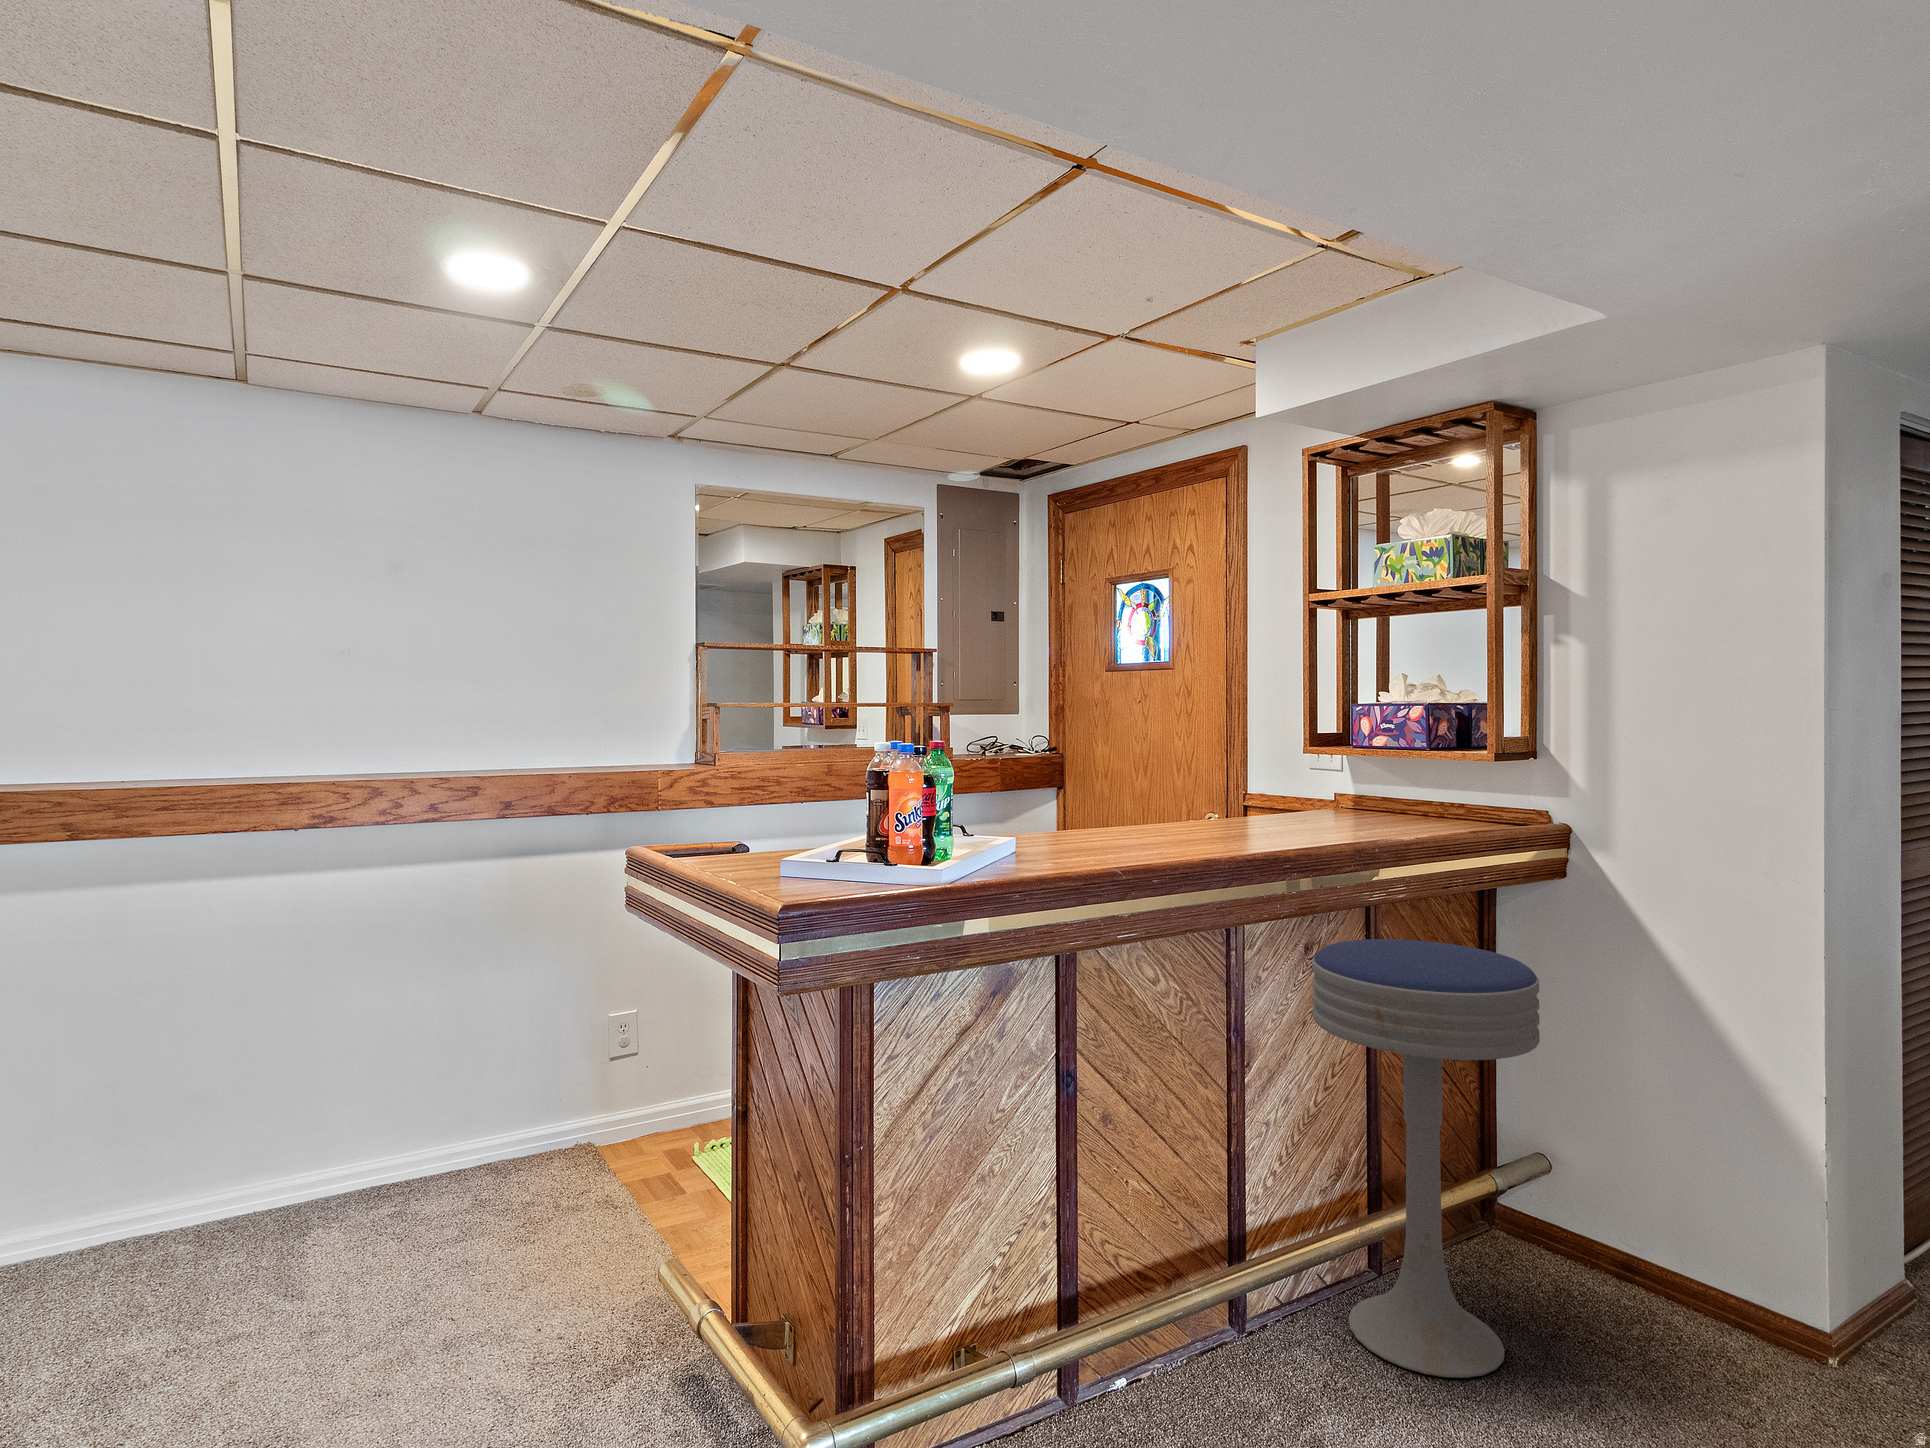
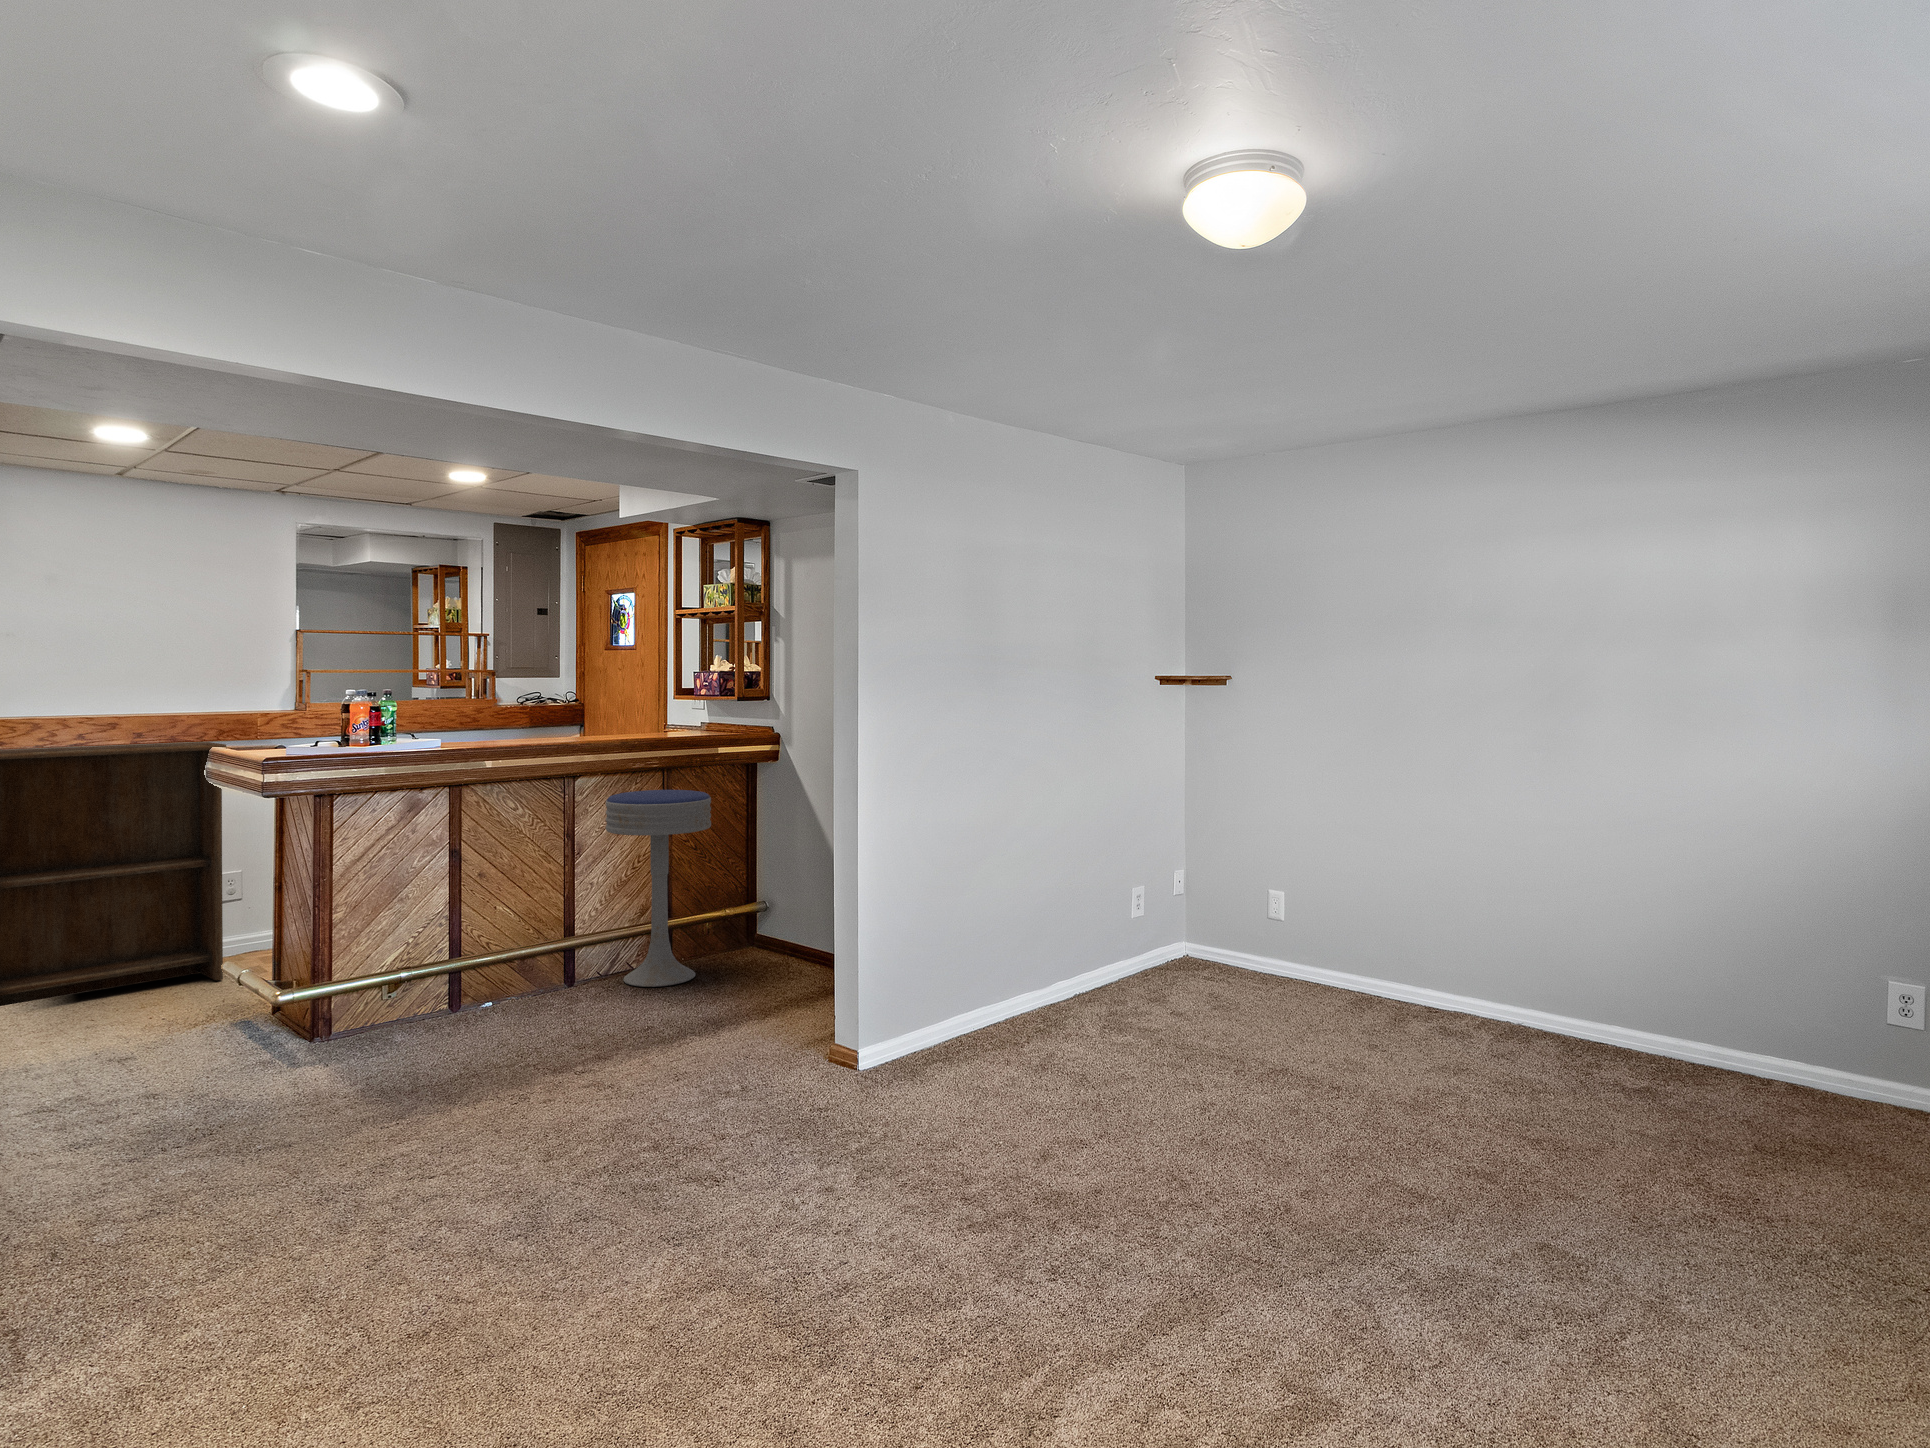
bookshelf: none [275,819,638,1316] -> present [0,742,226,1006]

